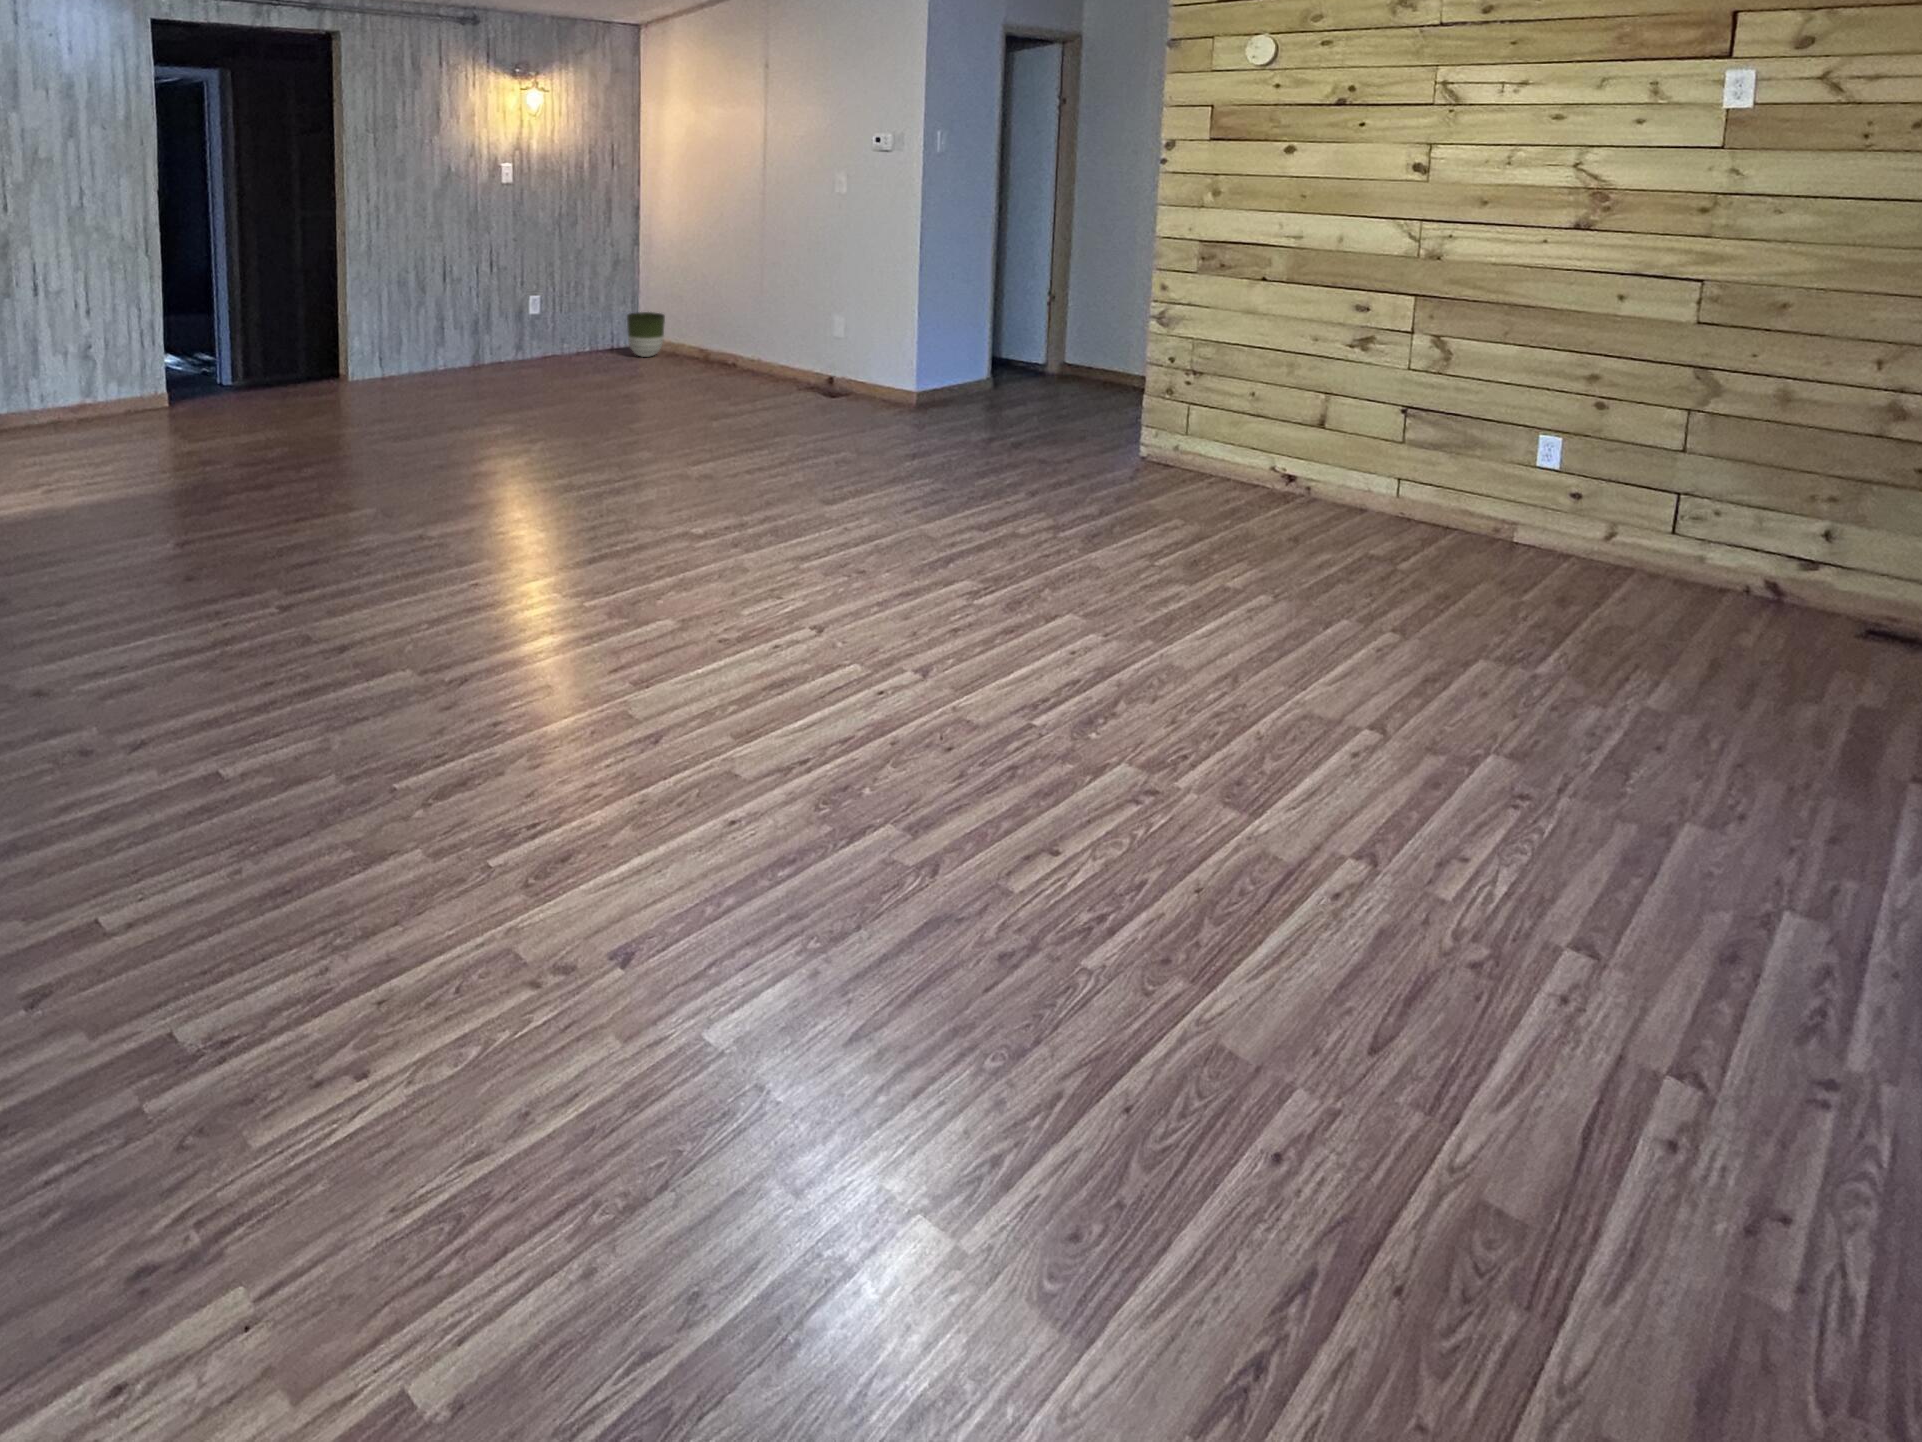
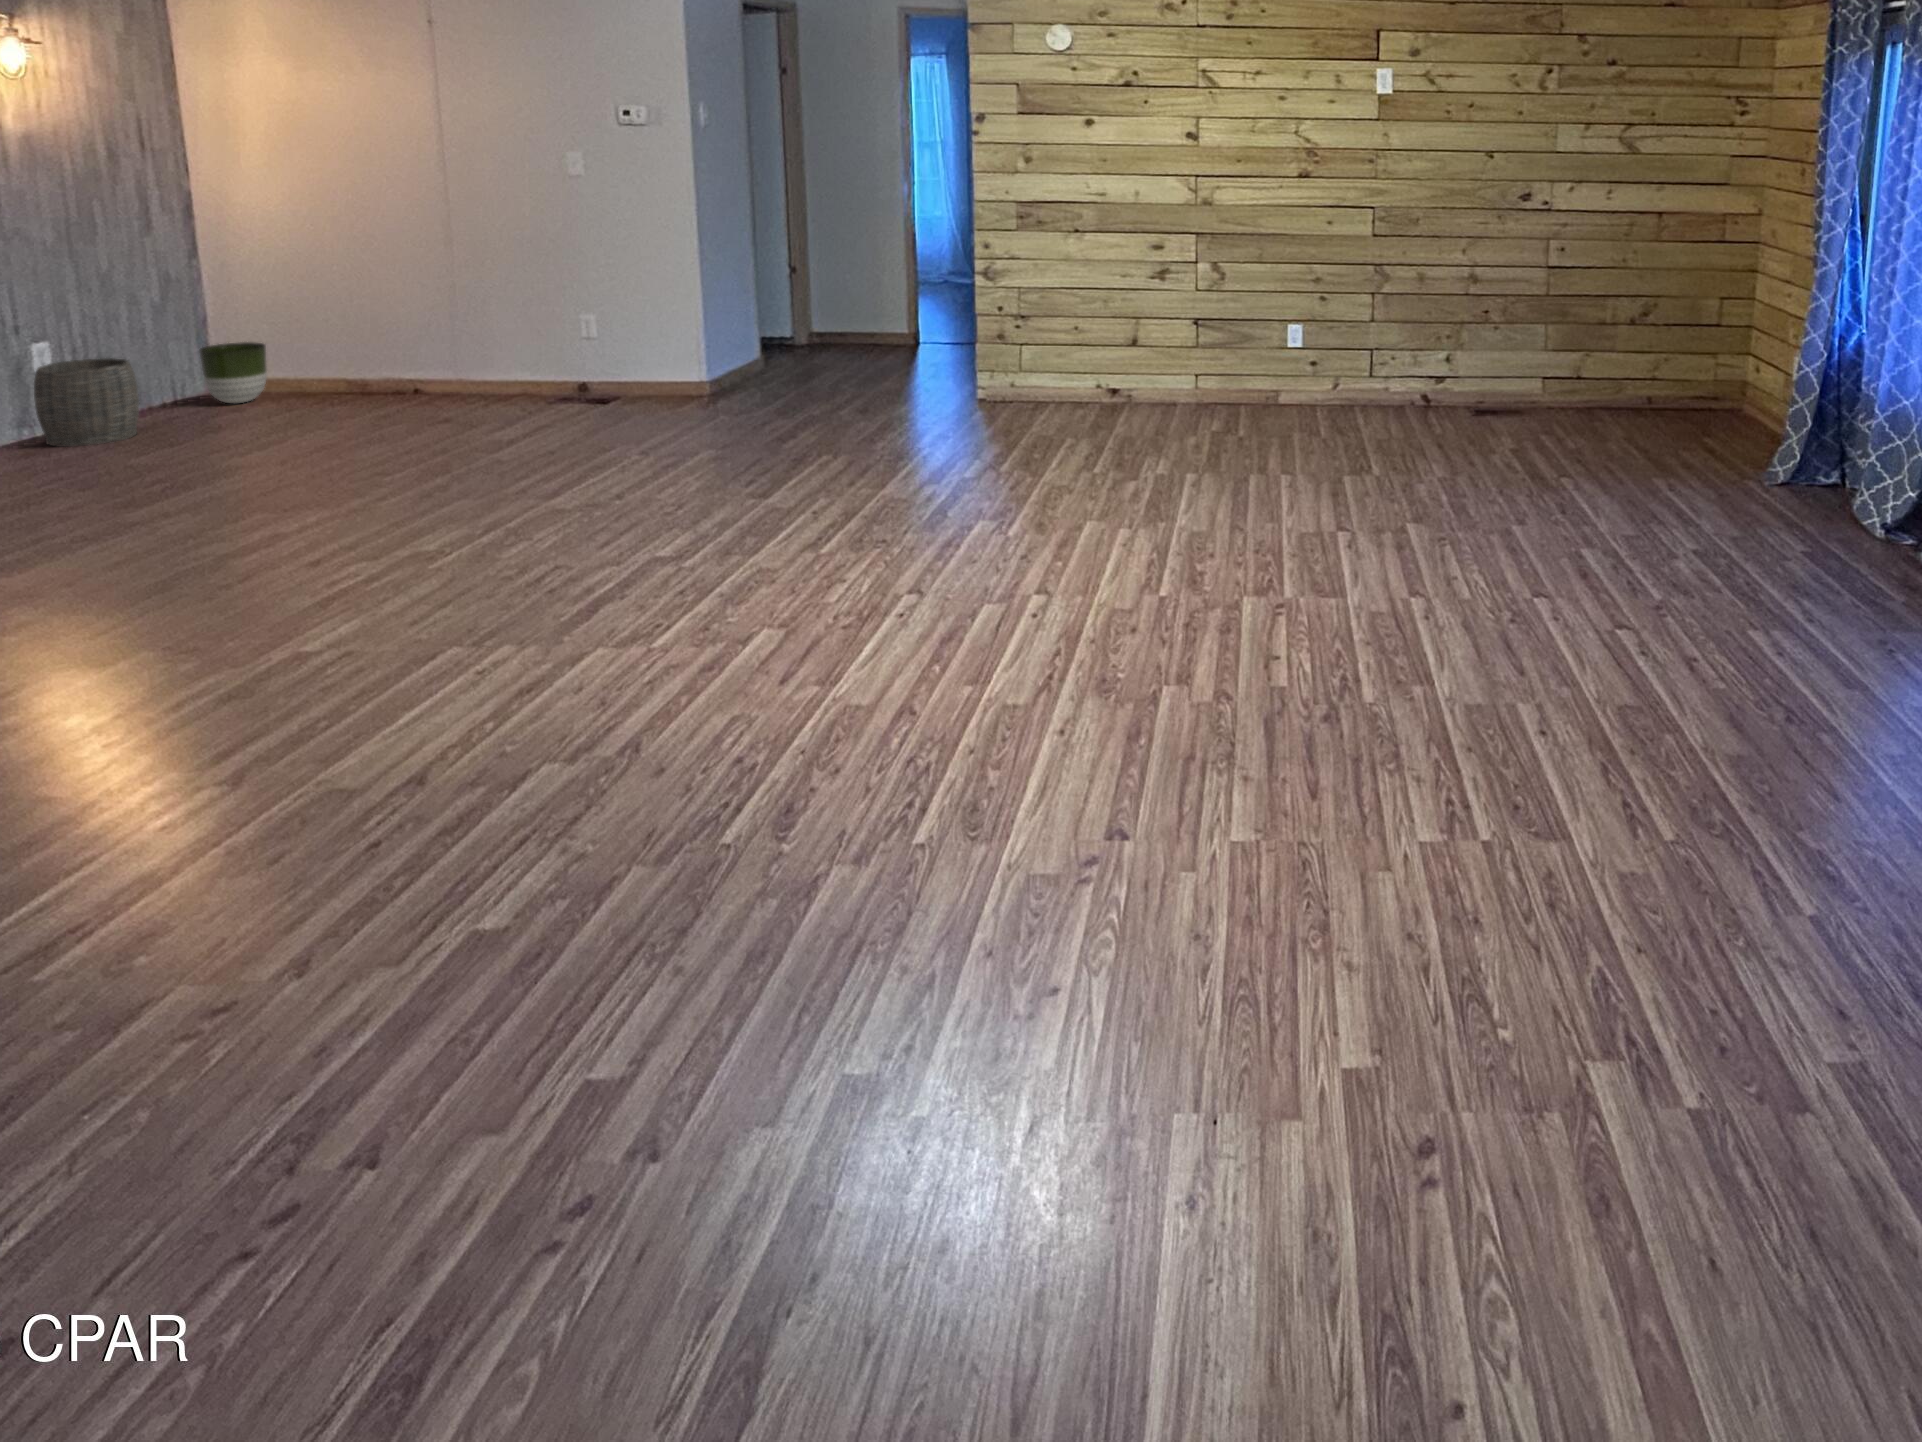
woven basket: none [519,312,573,372] -> present [34,358,139,447]

